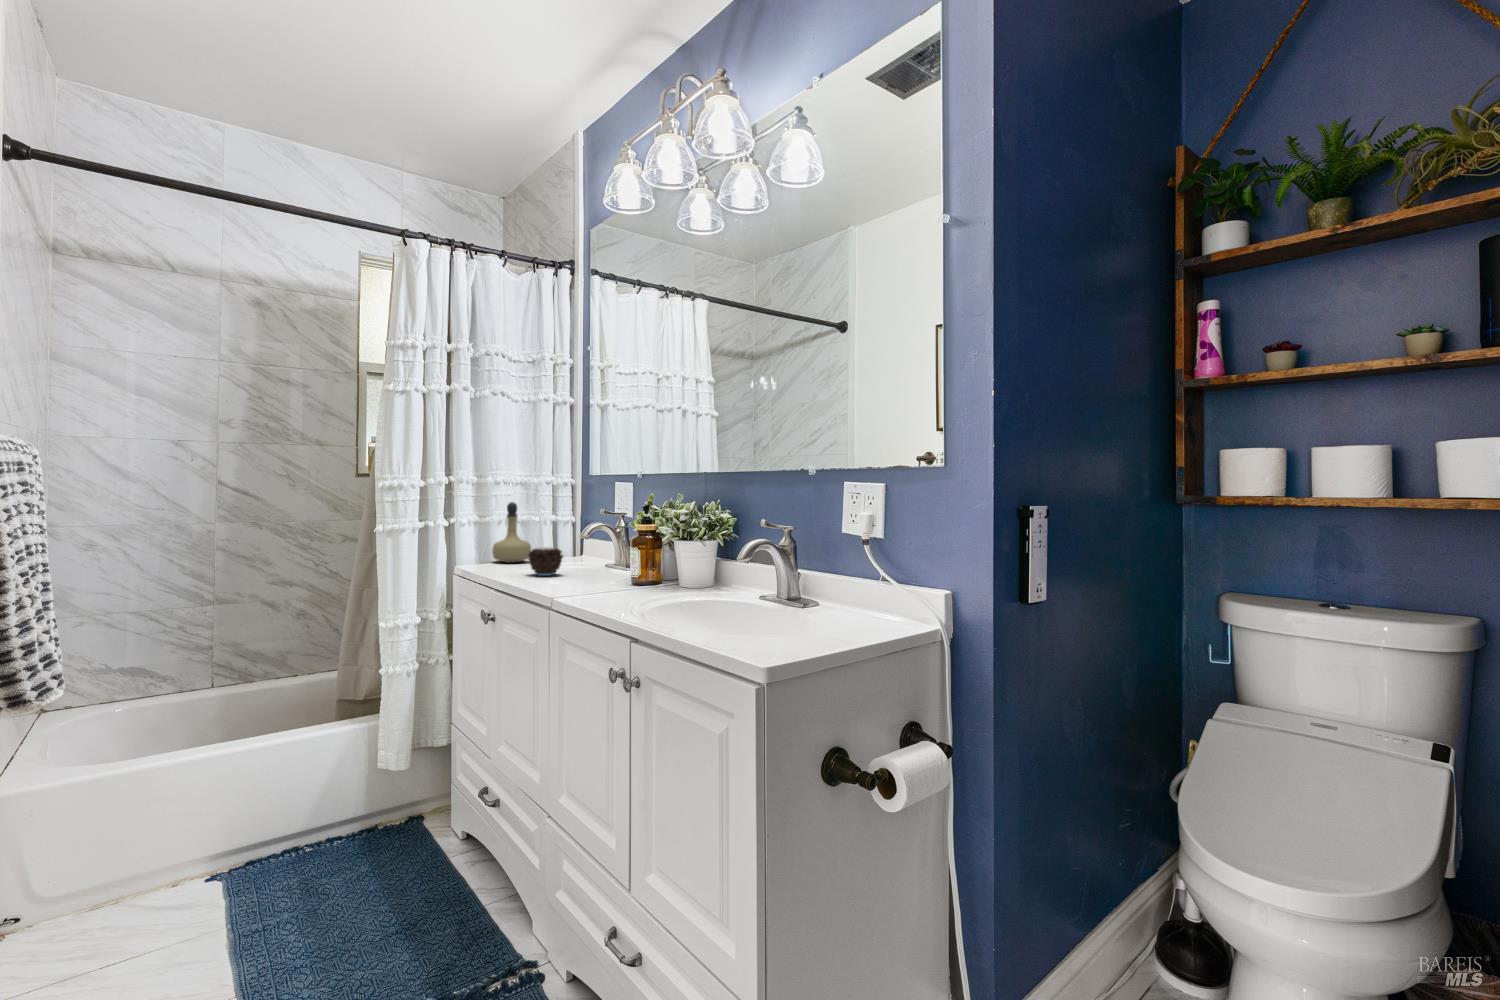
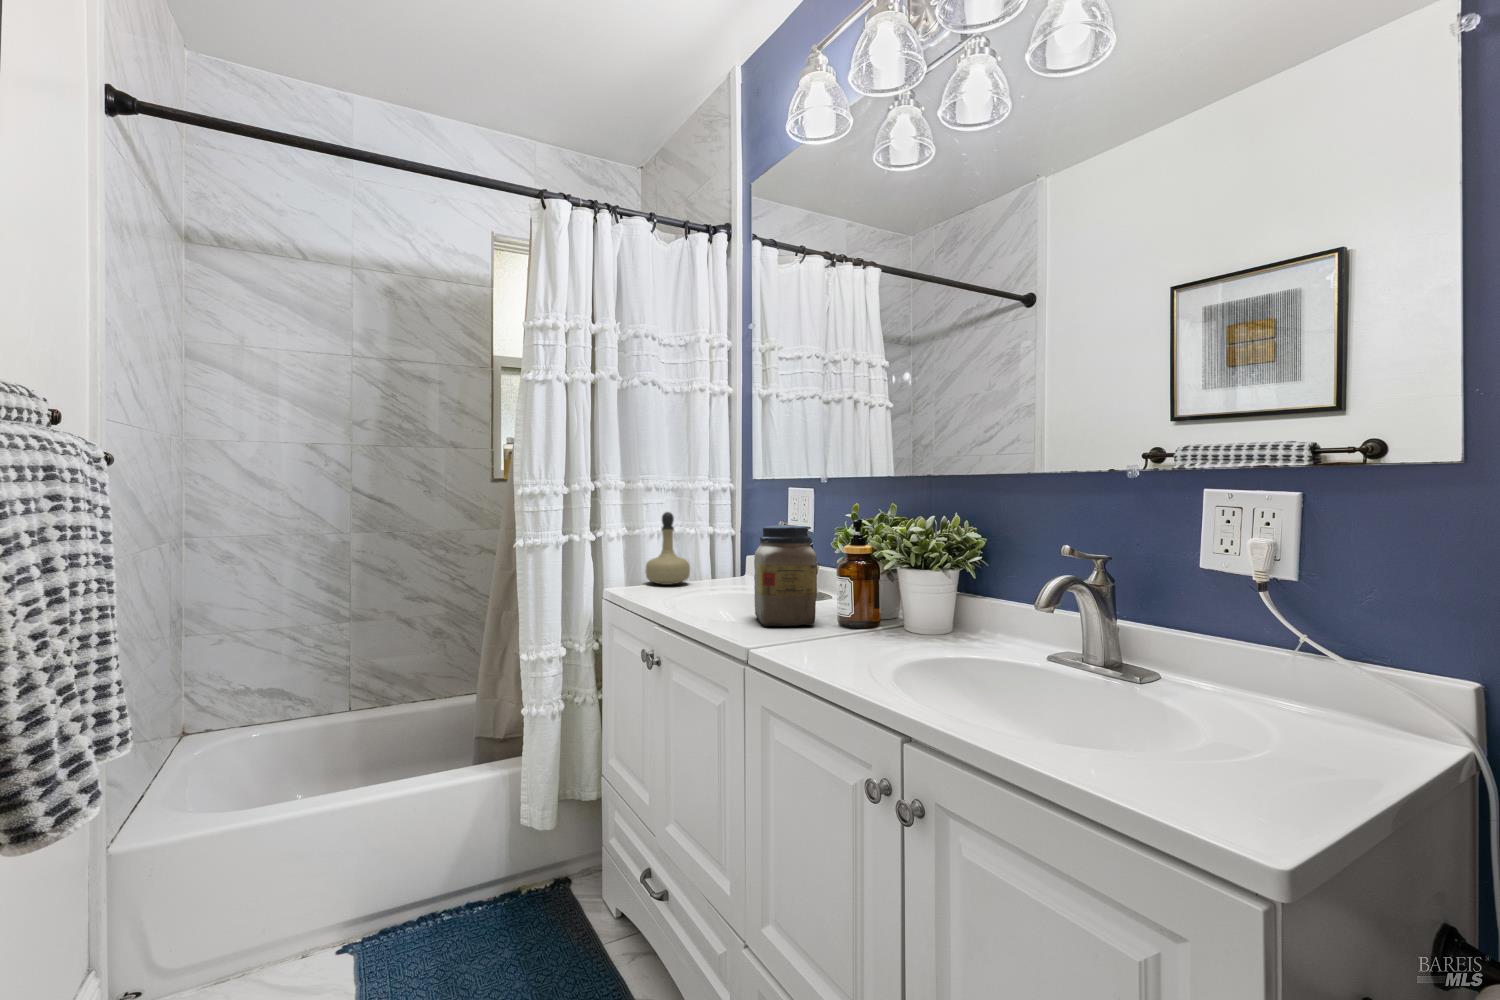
jar: none [568,509,614,585] -> present [754,525,817,626]
candle: present [528,547,563,576] -> none [698,566,742,609]

